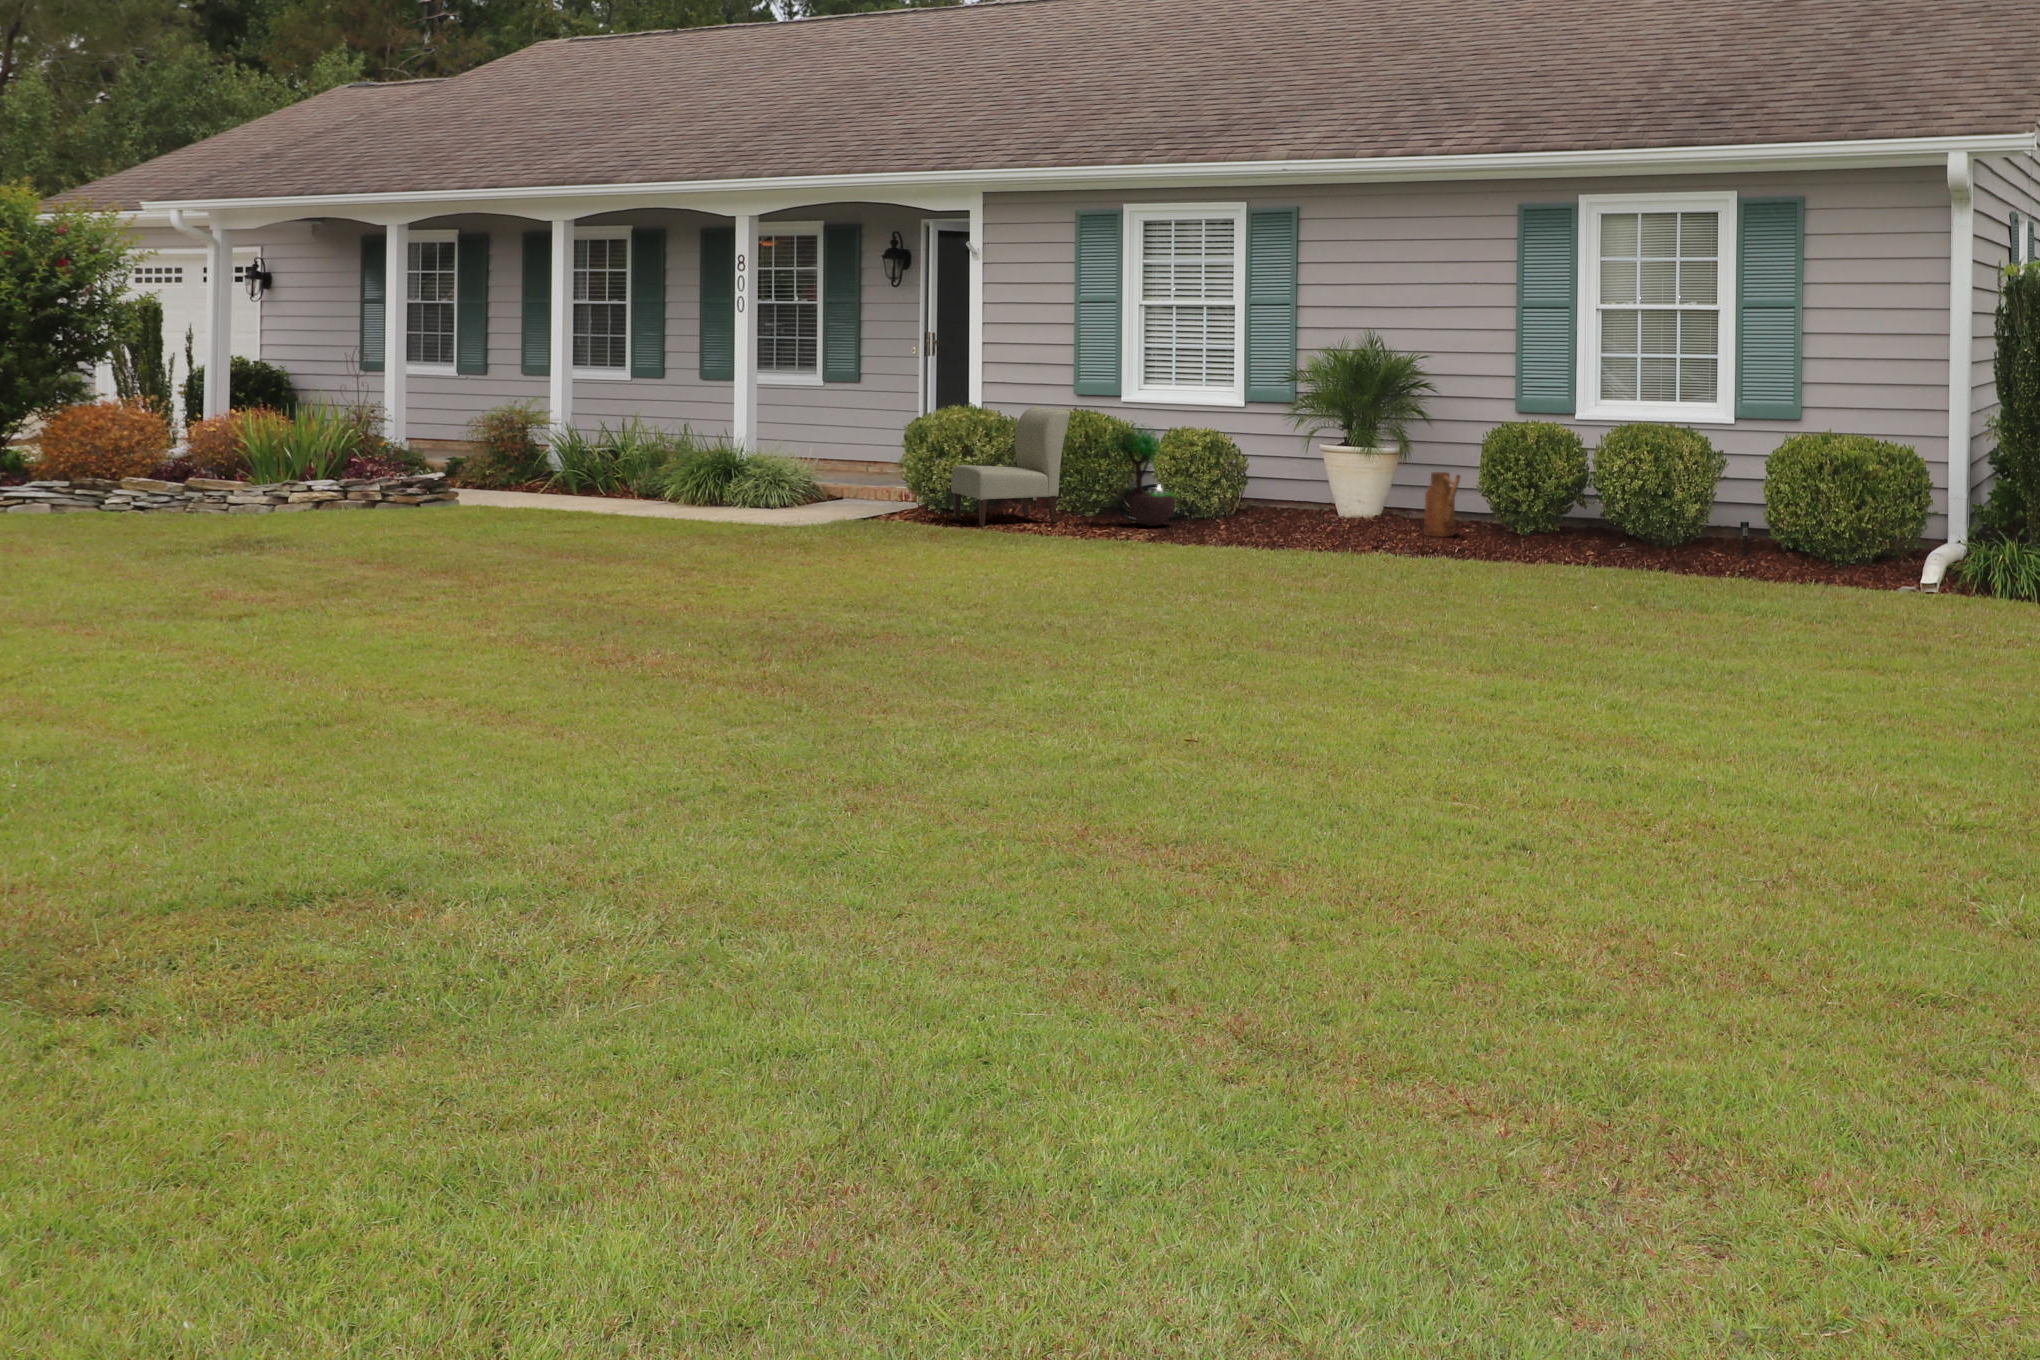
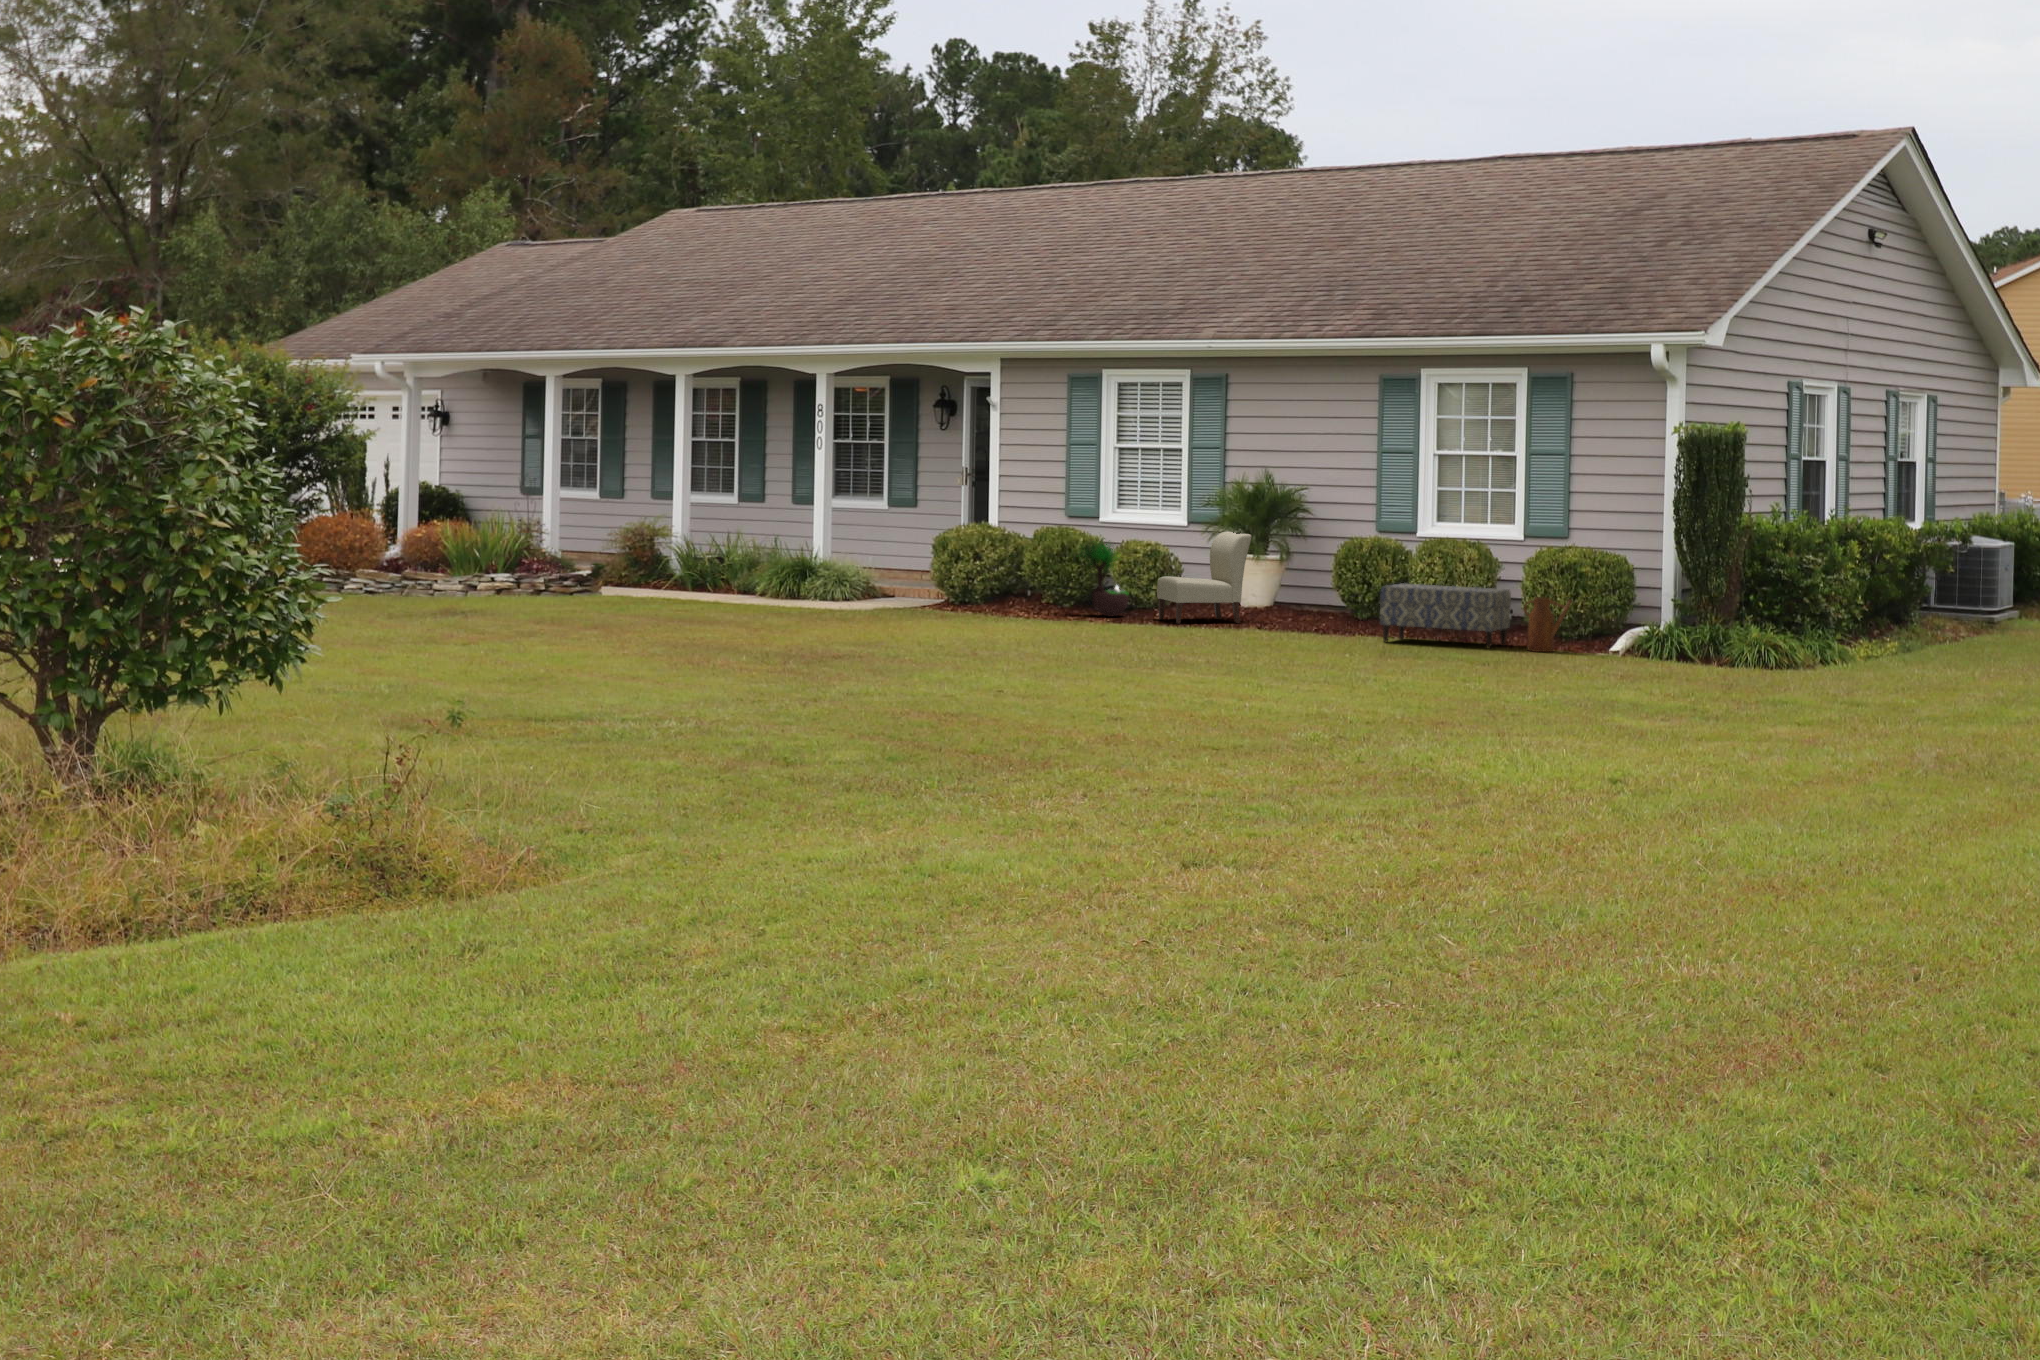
chair: present [951,407,1070,526] -> present [1157,531,1251,624]
watering can: present [1424,472,1461,537] -> present [1524,597,1572,652]
bench: none [1571,483,1746,576] -> present [1380,583,1511,649]

